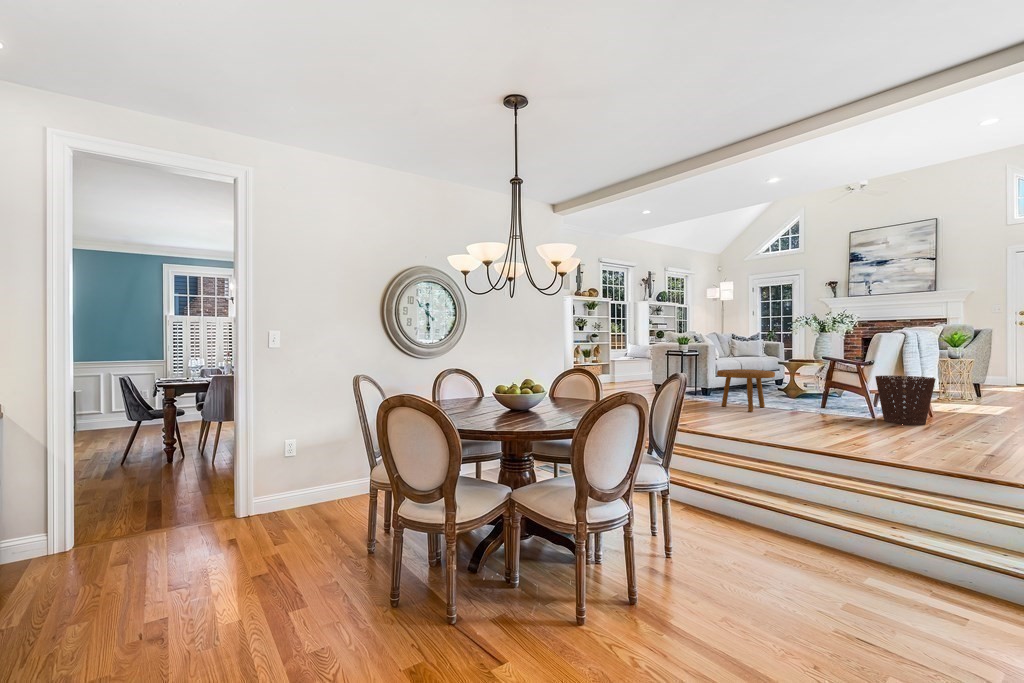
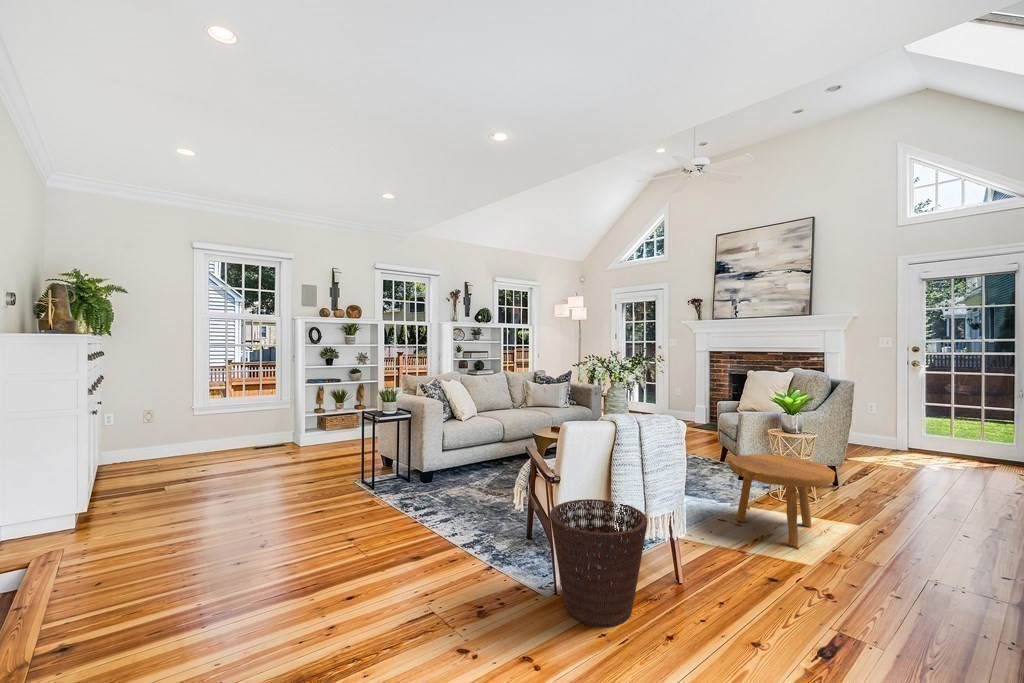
footstool: present [717,369,775,412] -> present [730,454,835,547]

